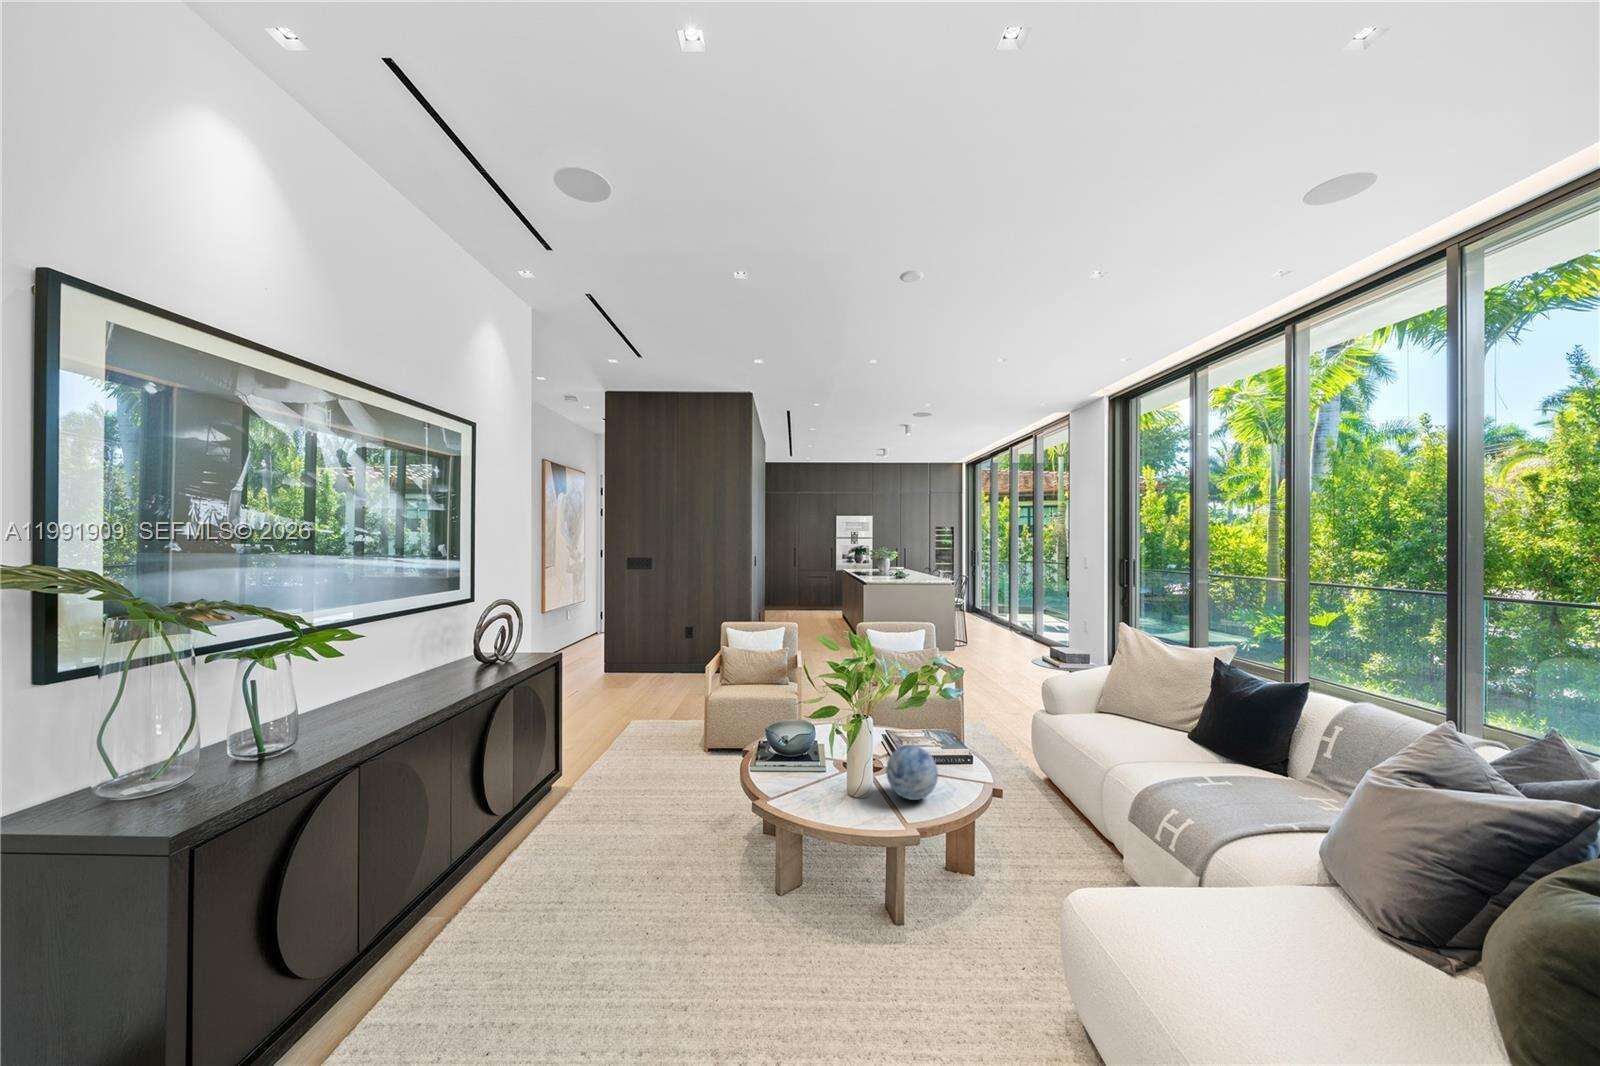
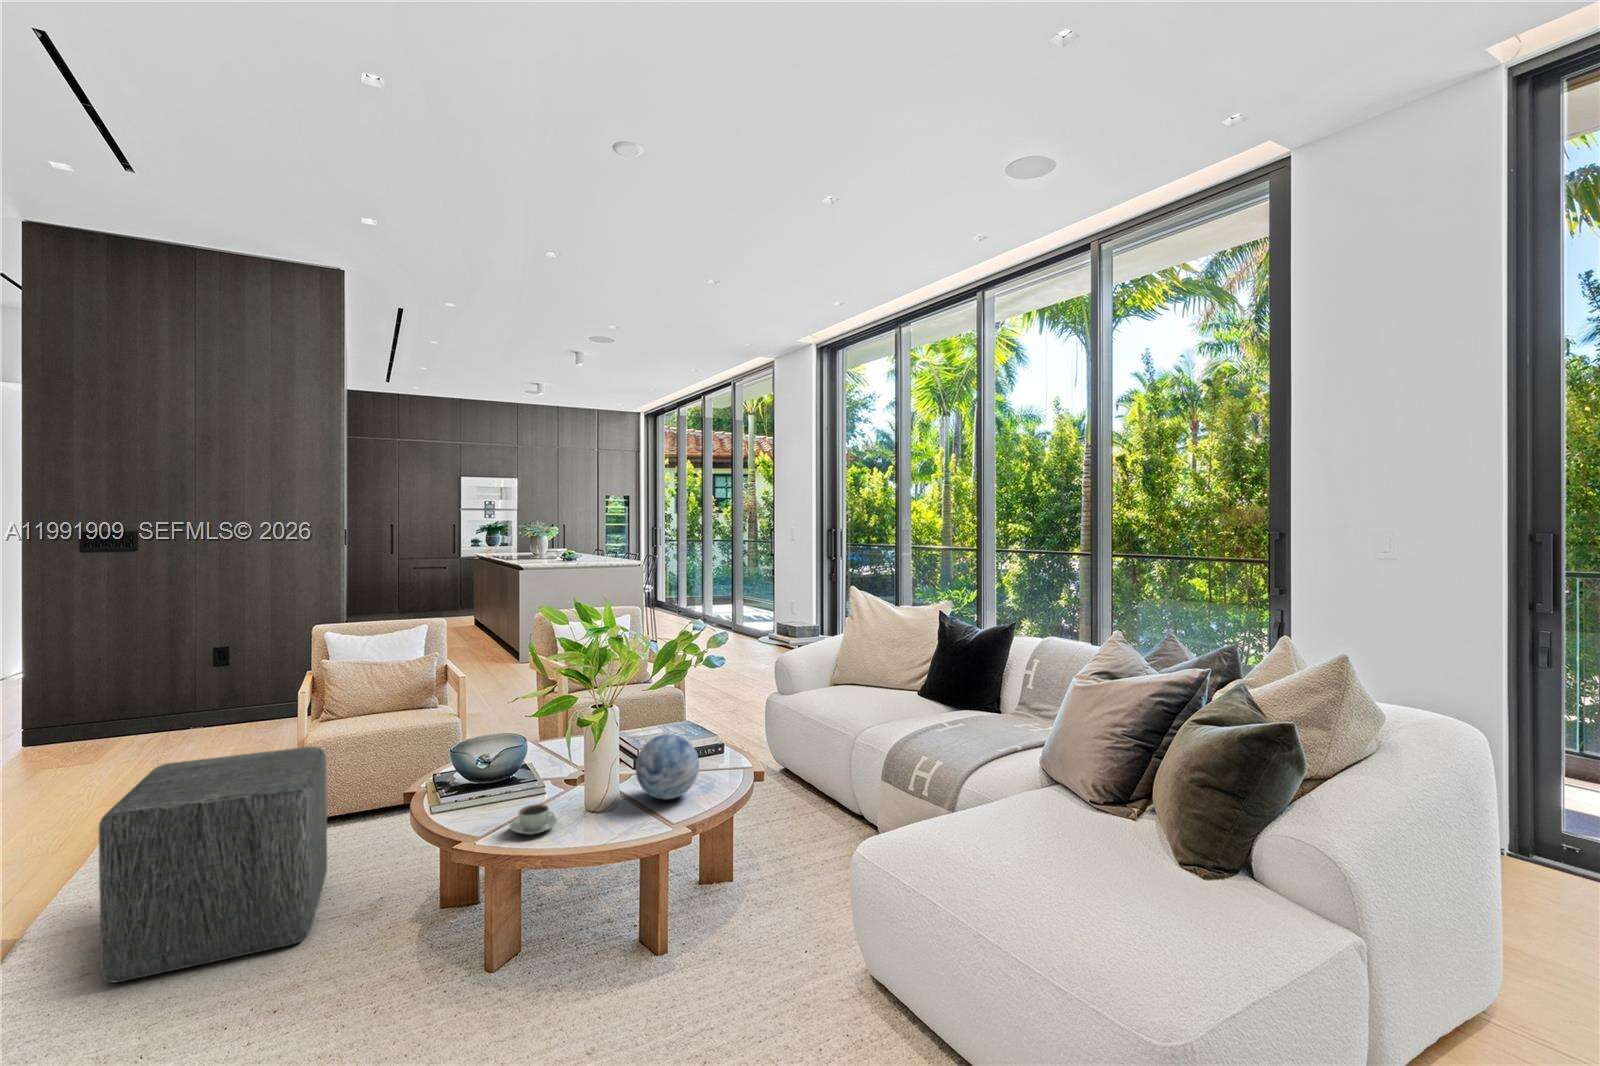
ottoman: none [587,706,707,837] -> present [99,747,327,982]
coffee cup: none [790,782,824,806] -> present [510,804,558,835]

